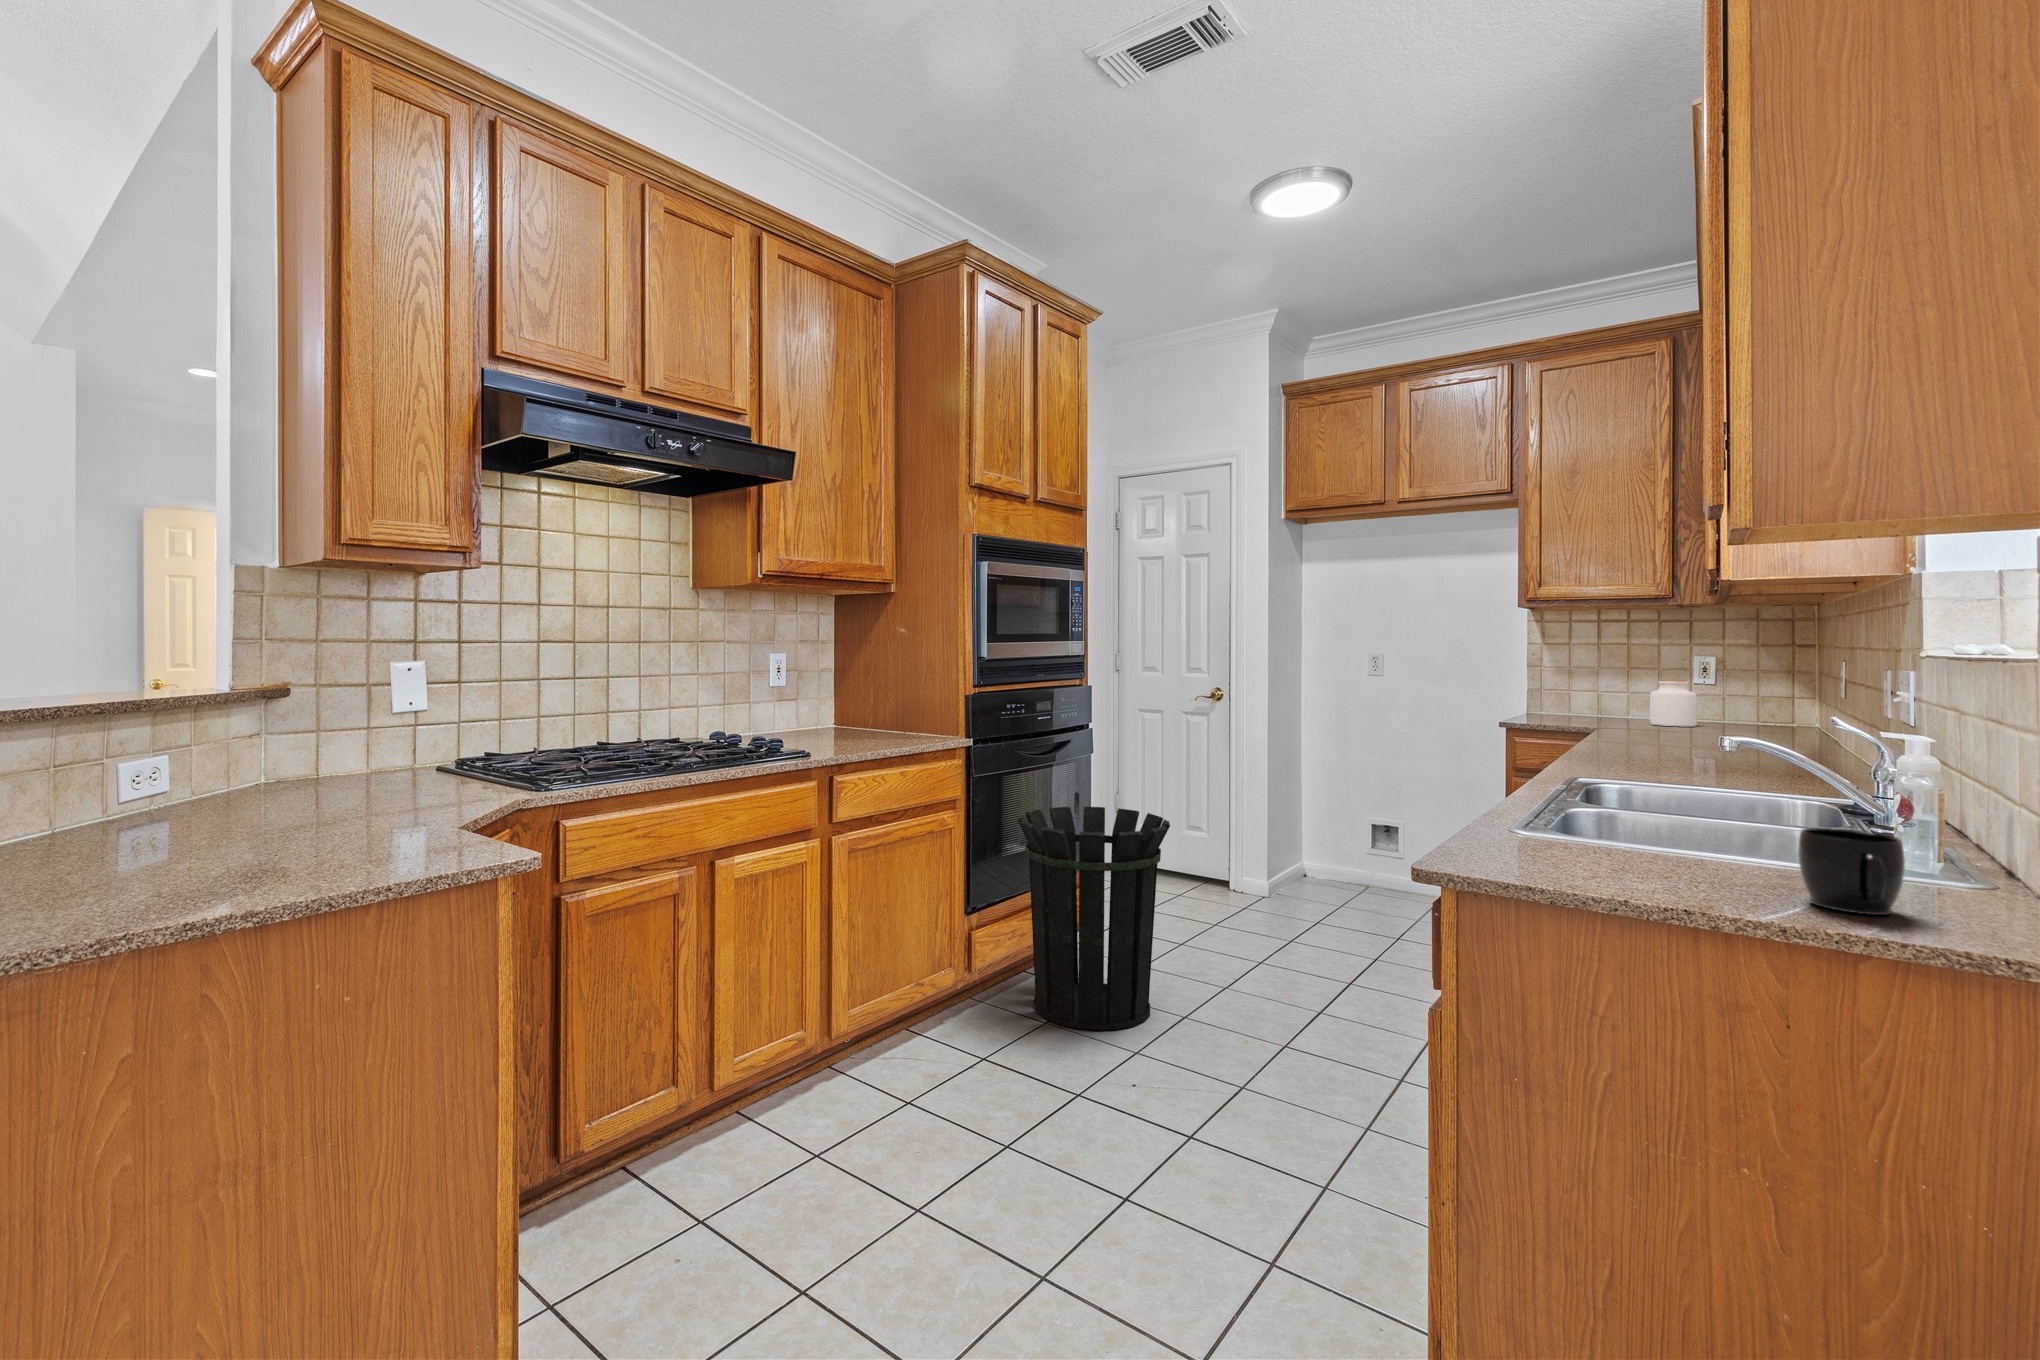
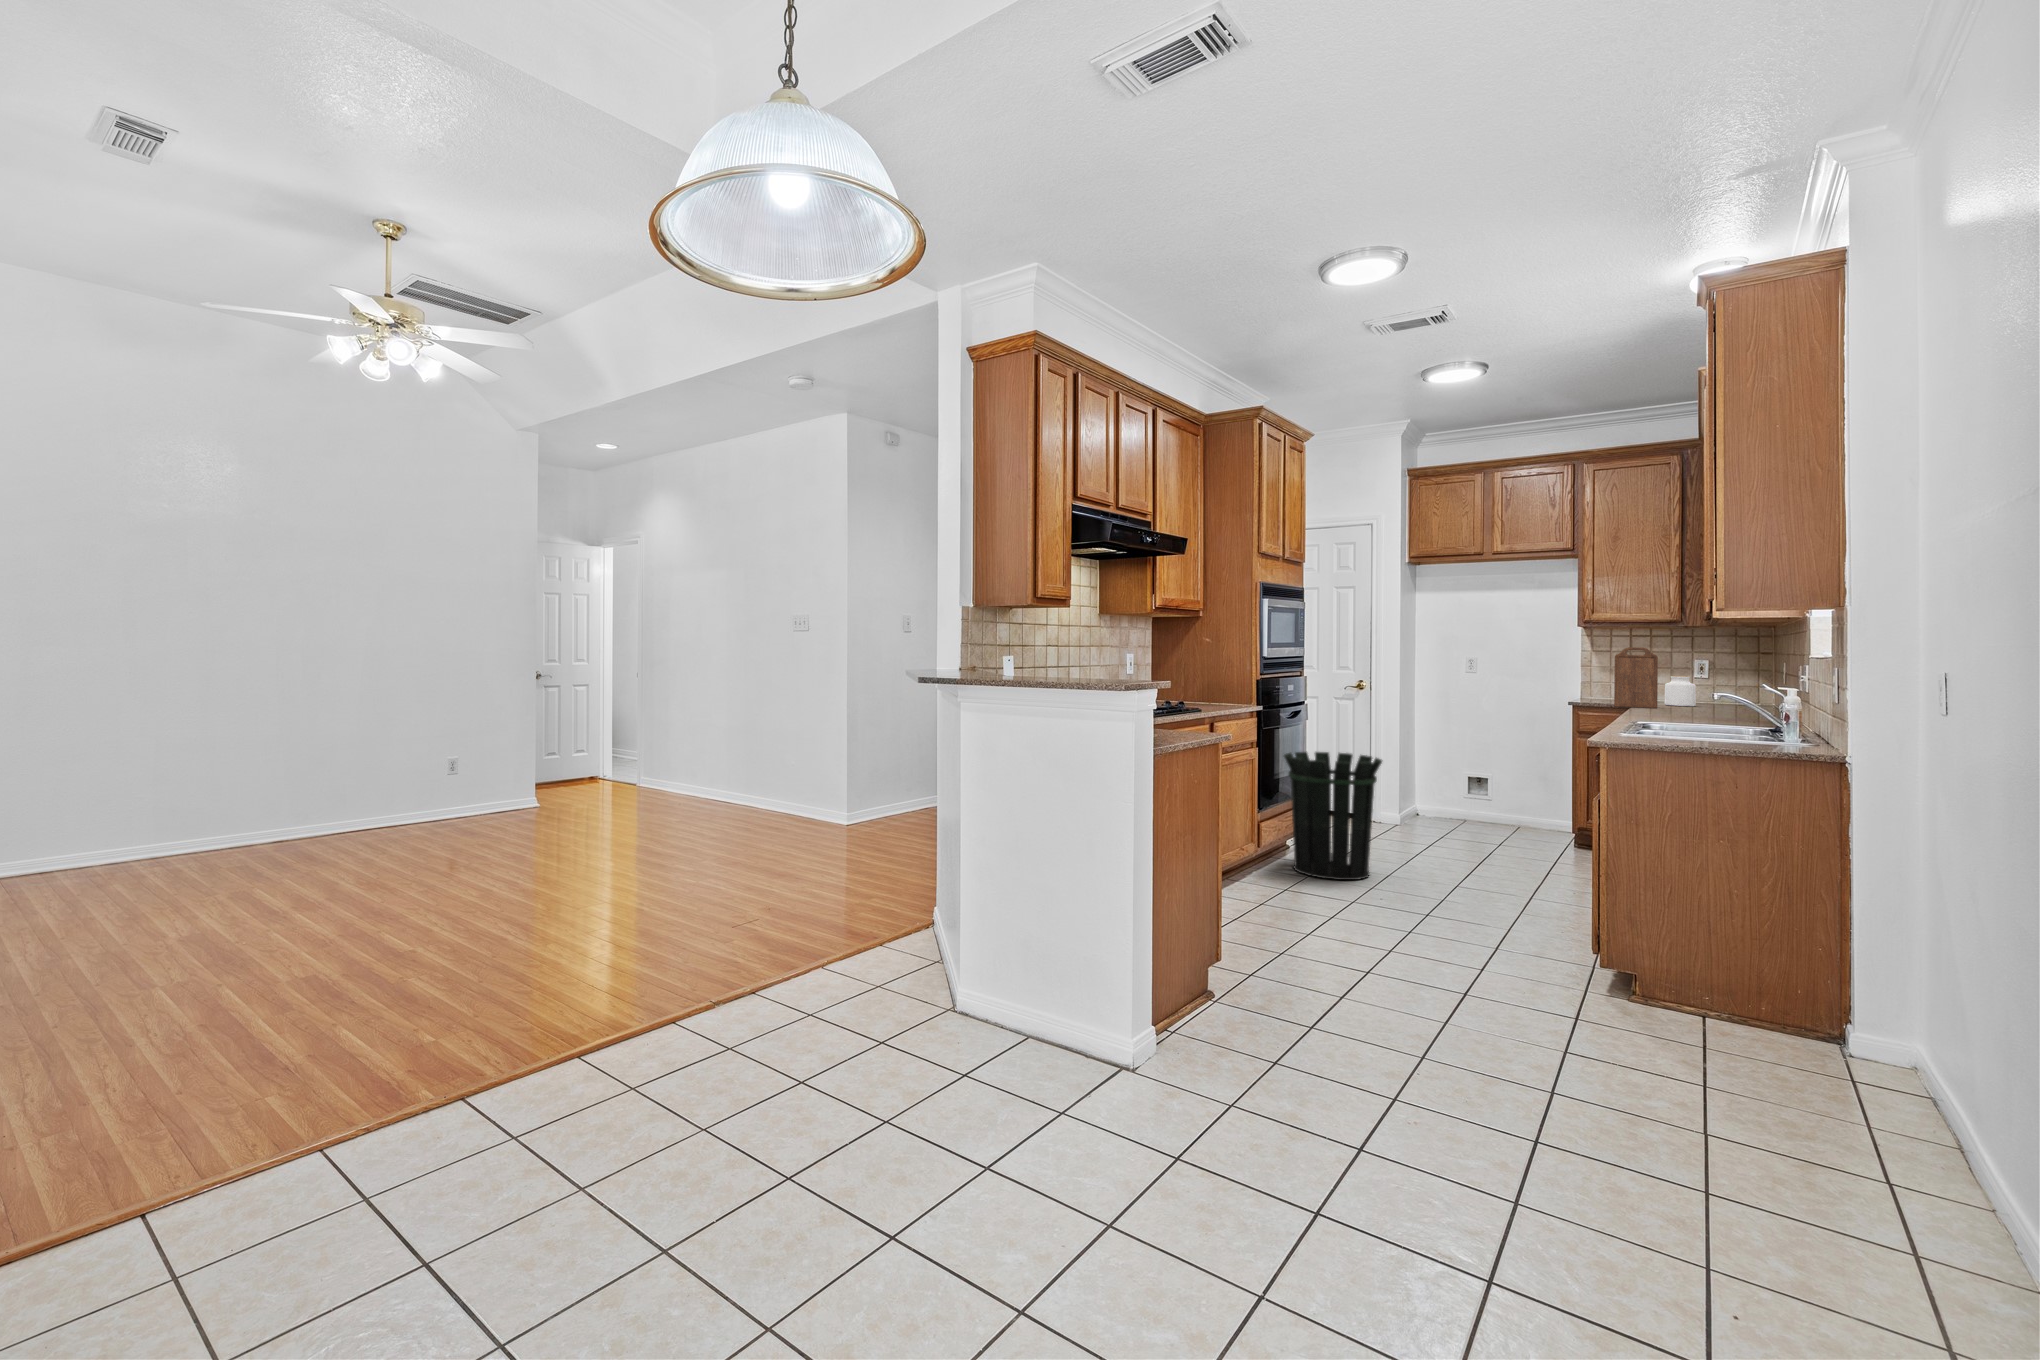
cutting board: none [1570,637,1635,731] -> present [1614,647,1658,708]
mug: present [1798,828,1905,915] -> none [1755,725,1793,755]

